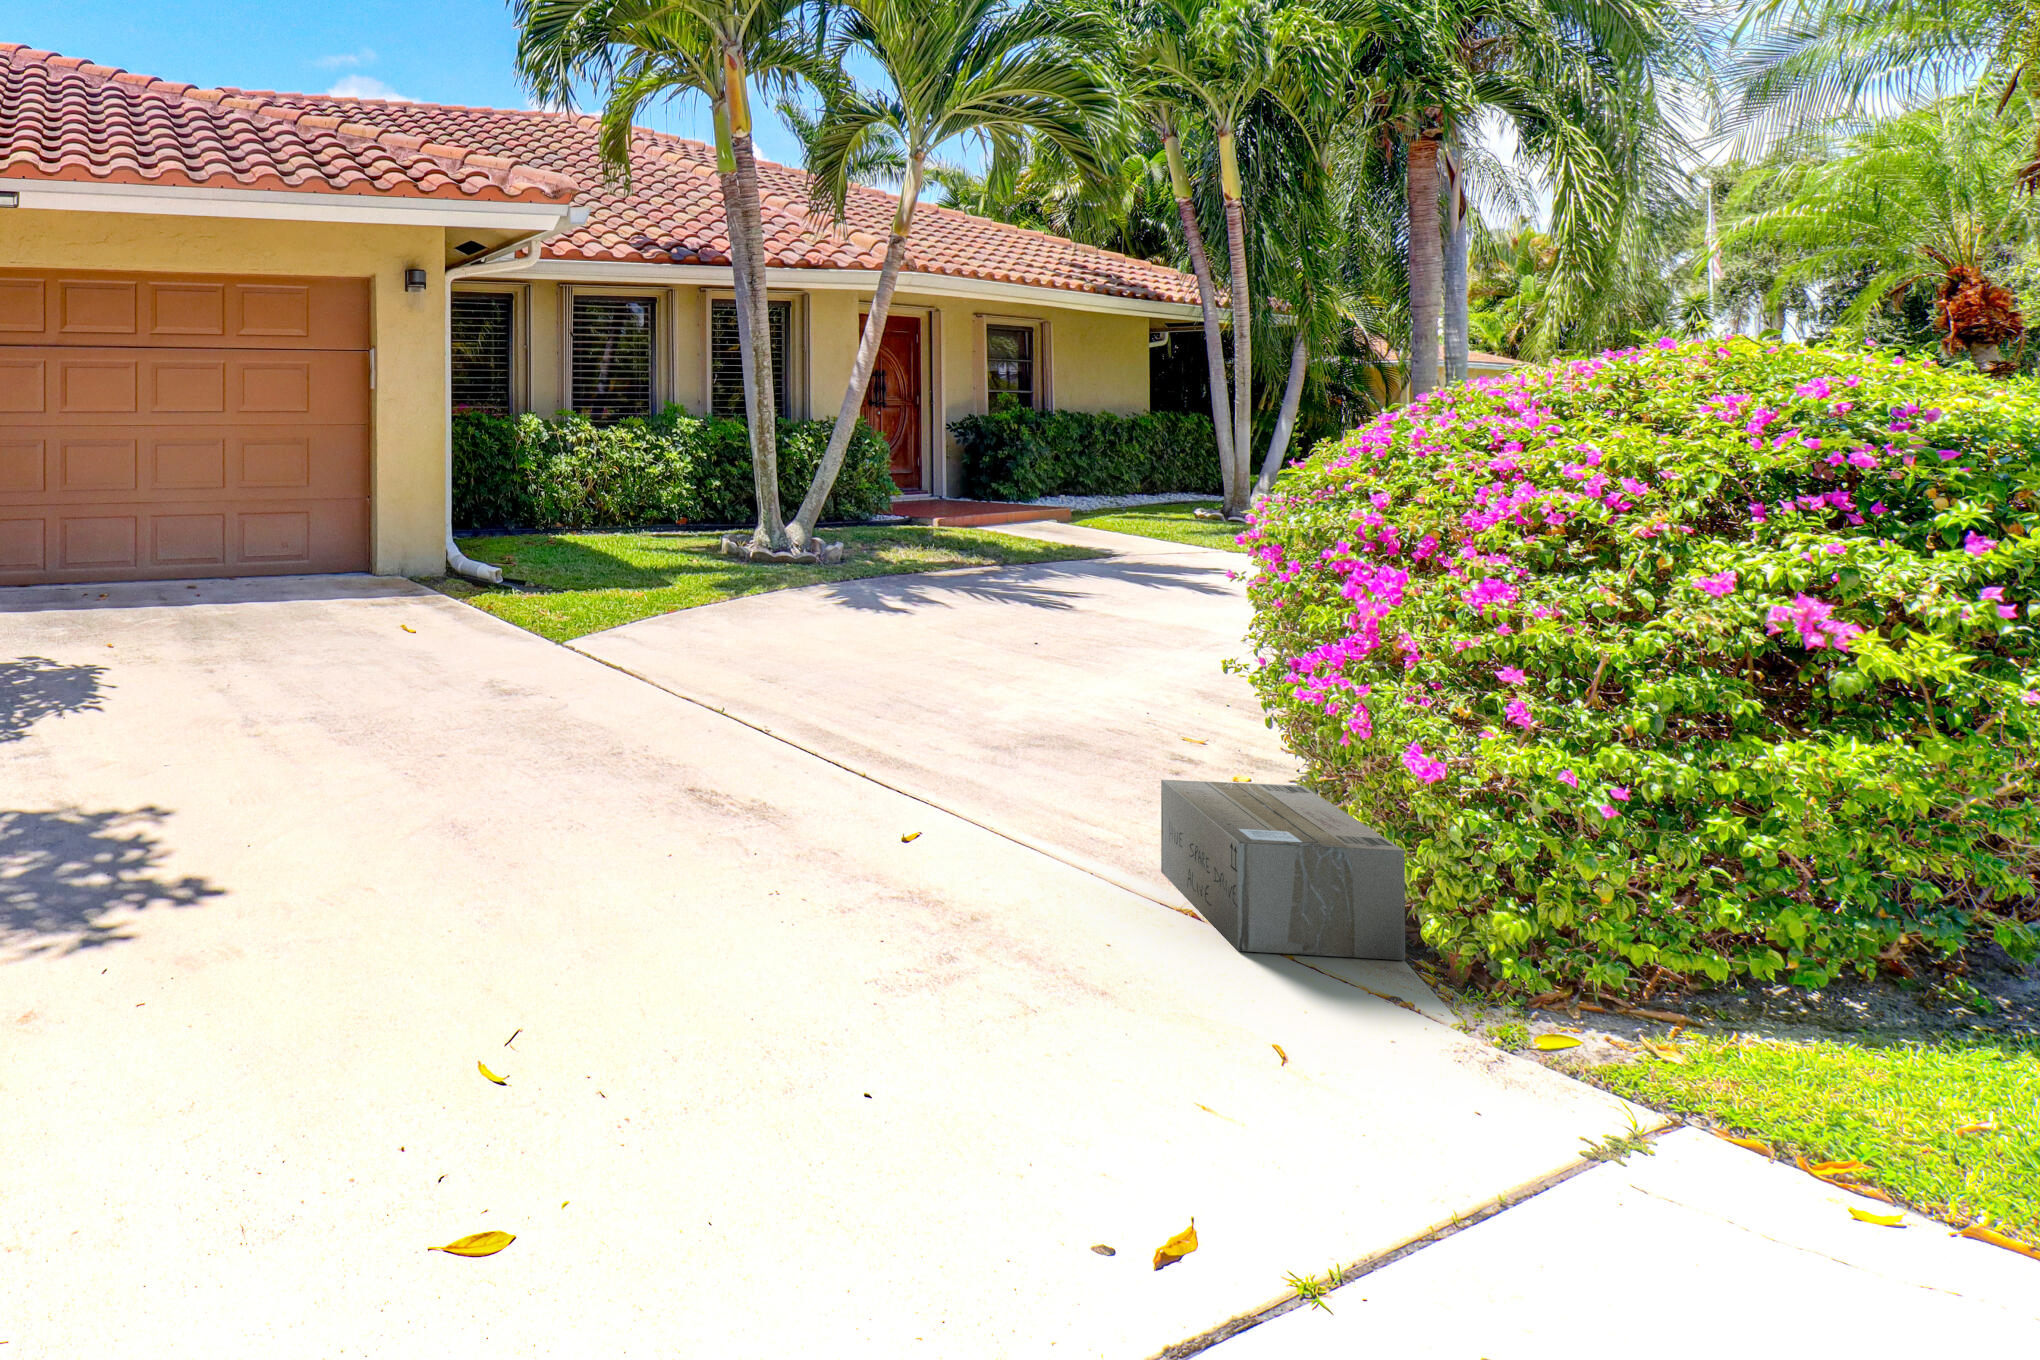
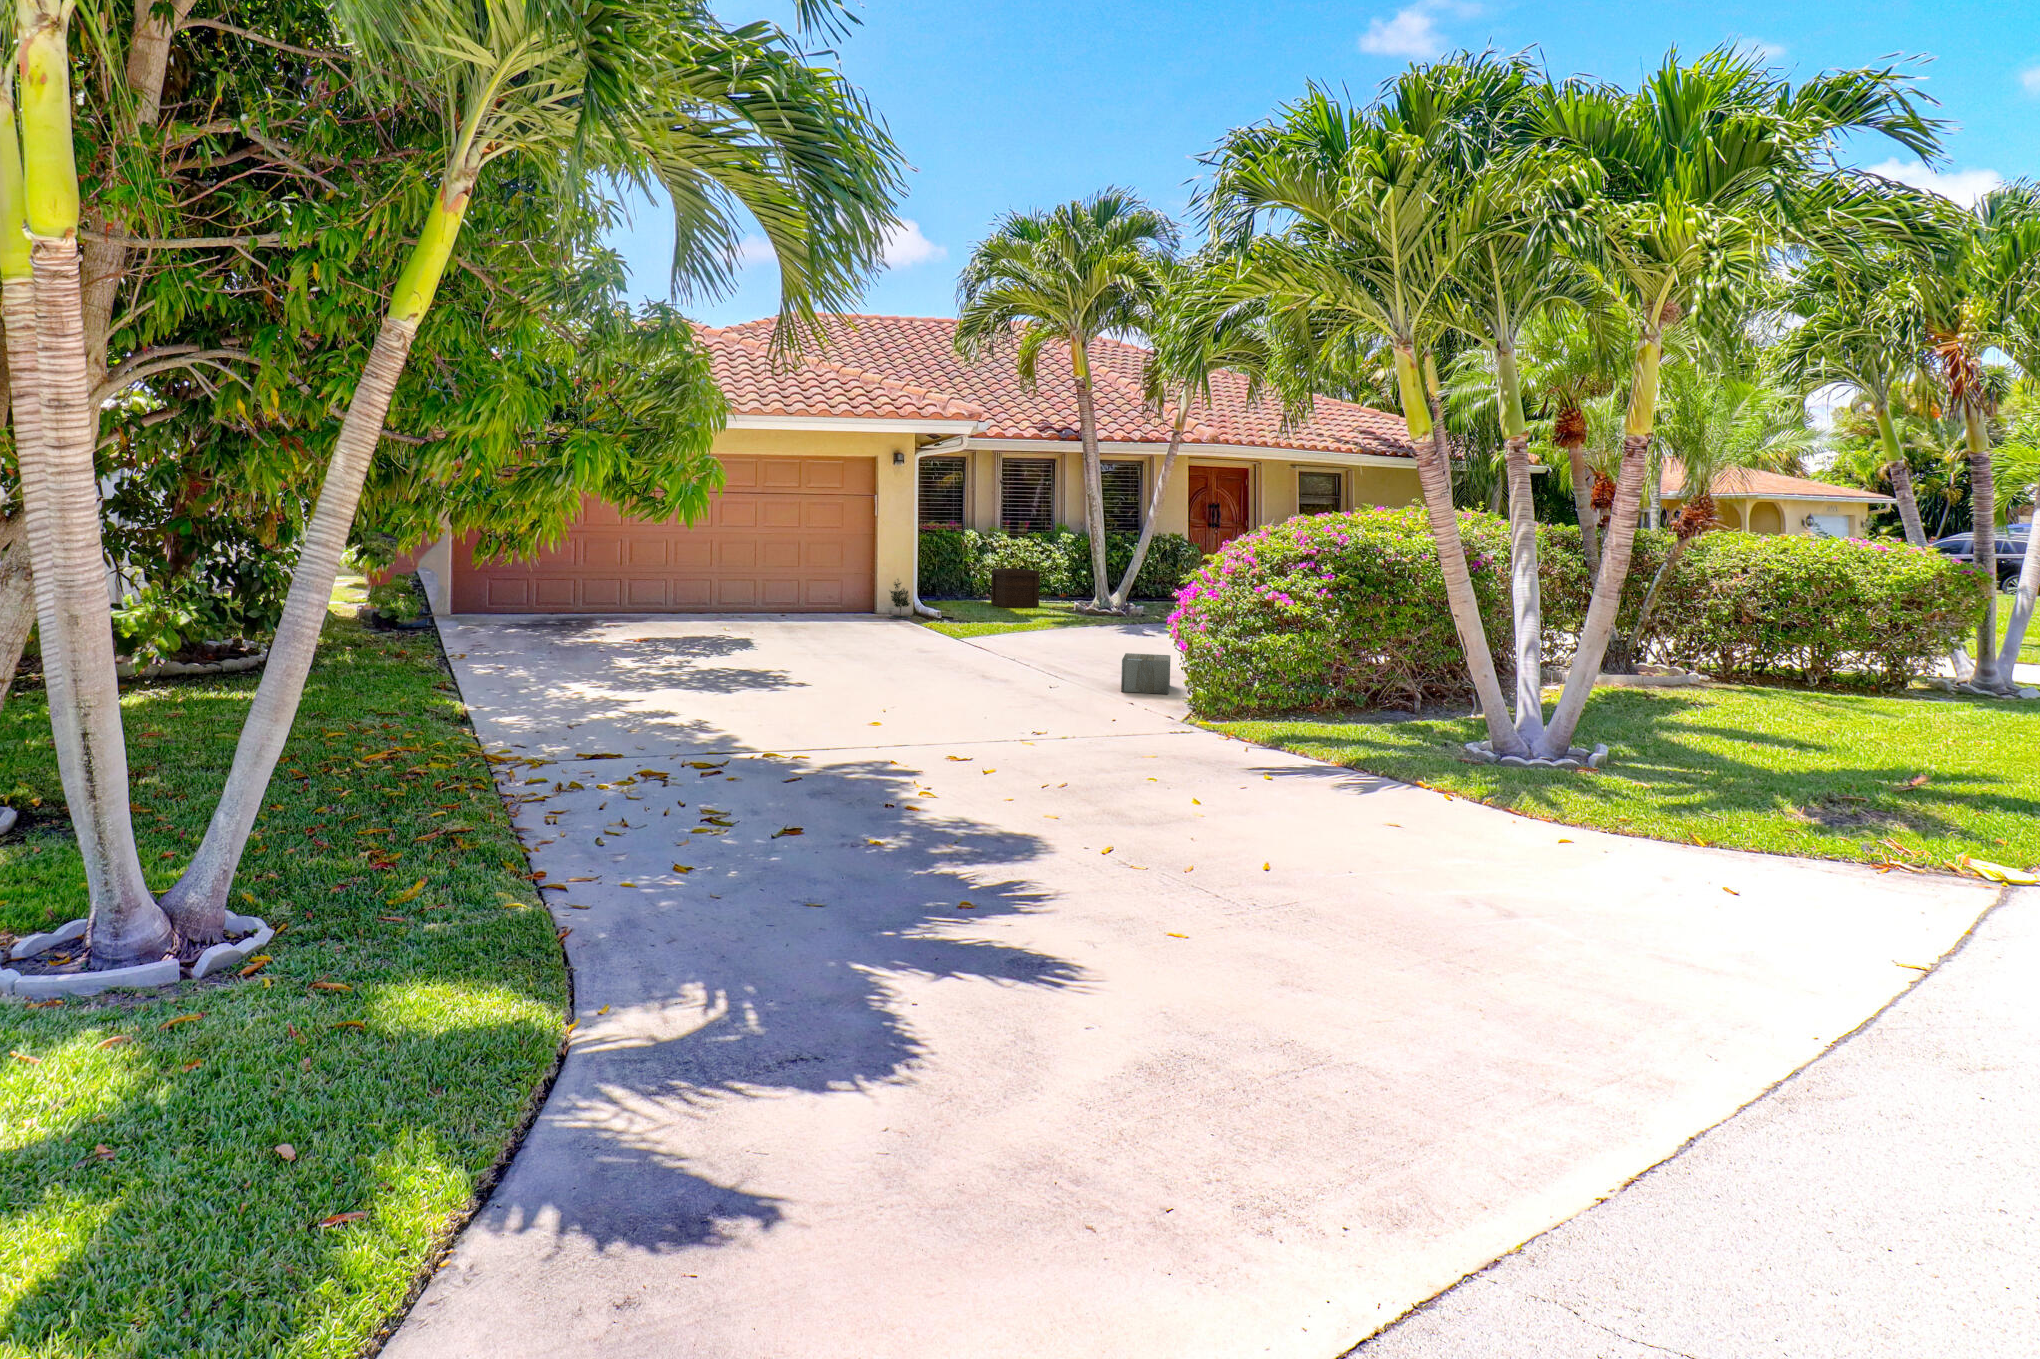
wooden crate: none [569,477,653,546] -> present [991,569,1040,608]
potted tree: none [396,505,443,586] -> present [888,579,911,619]

